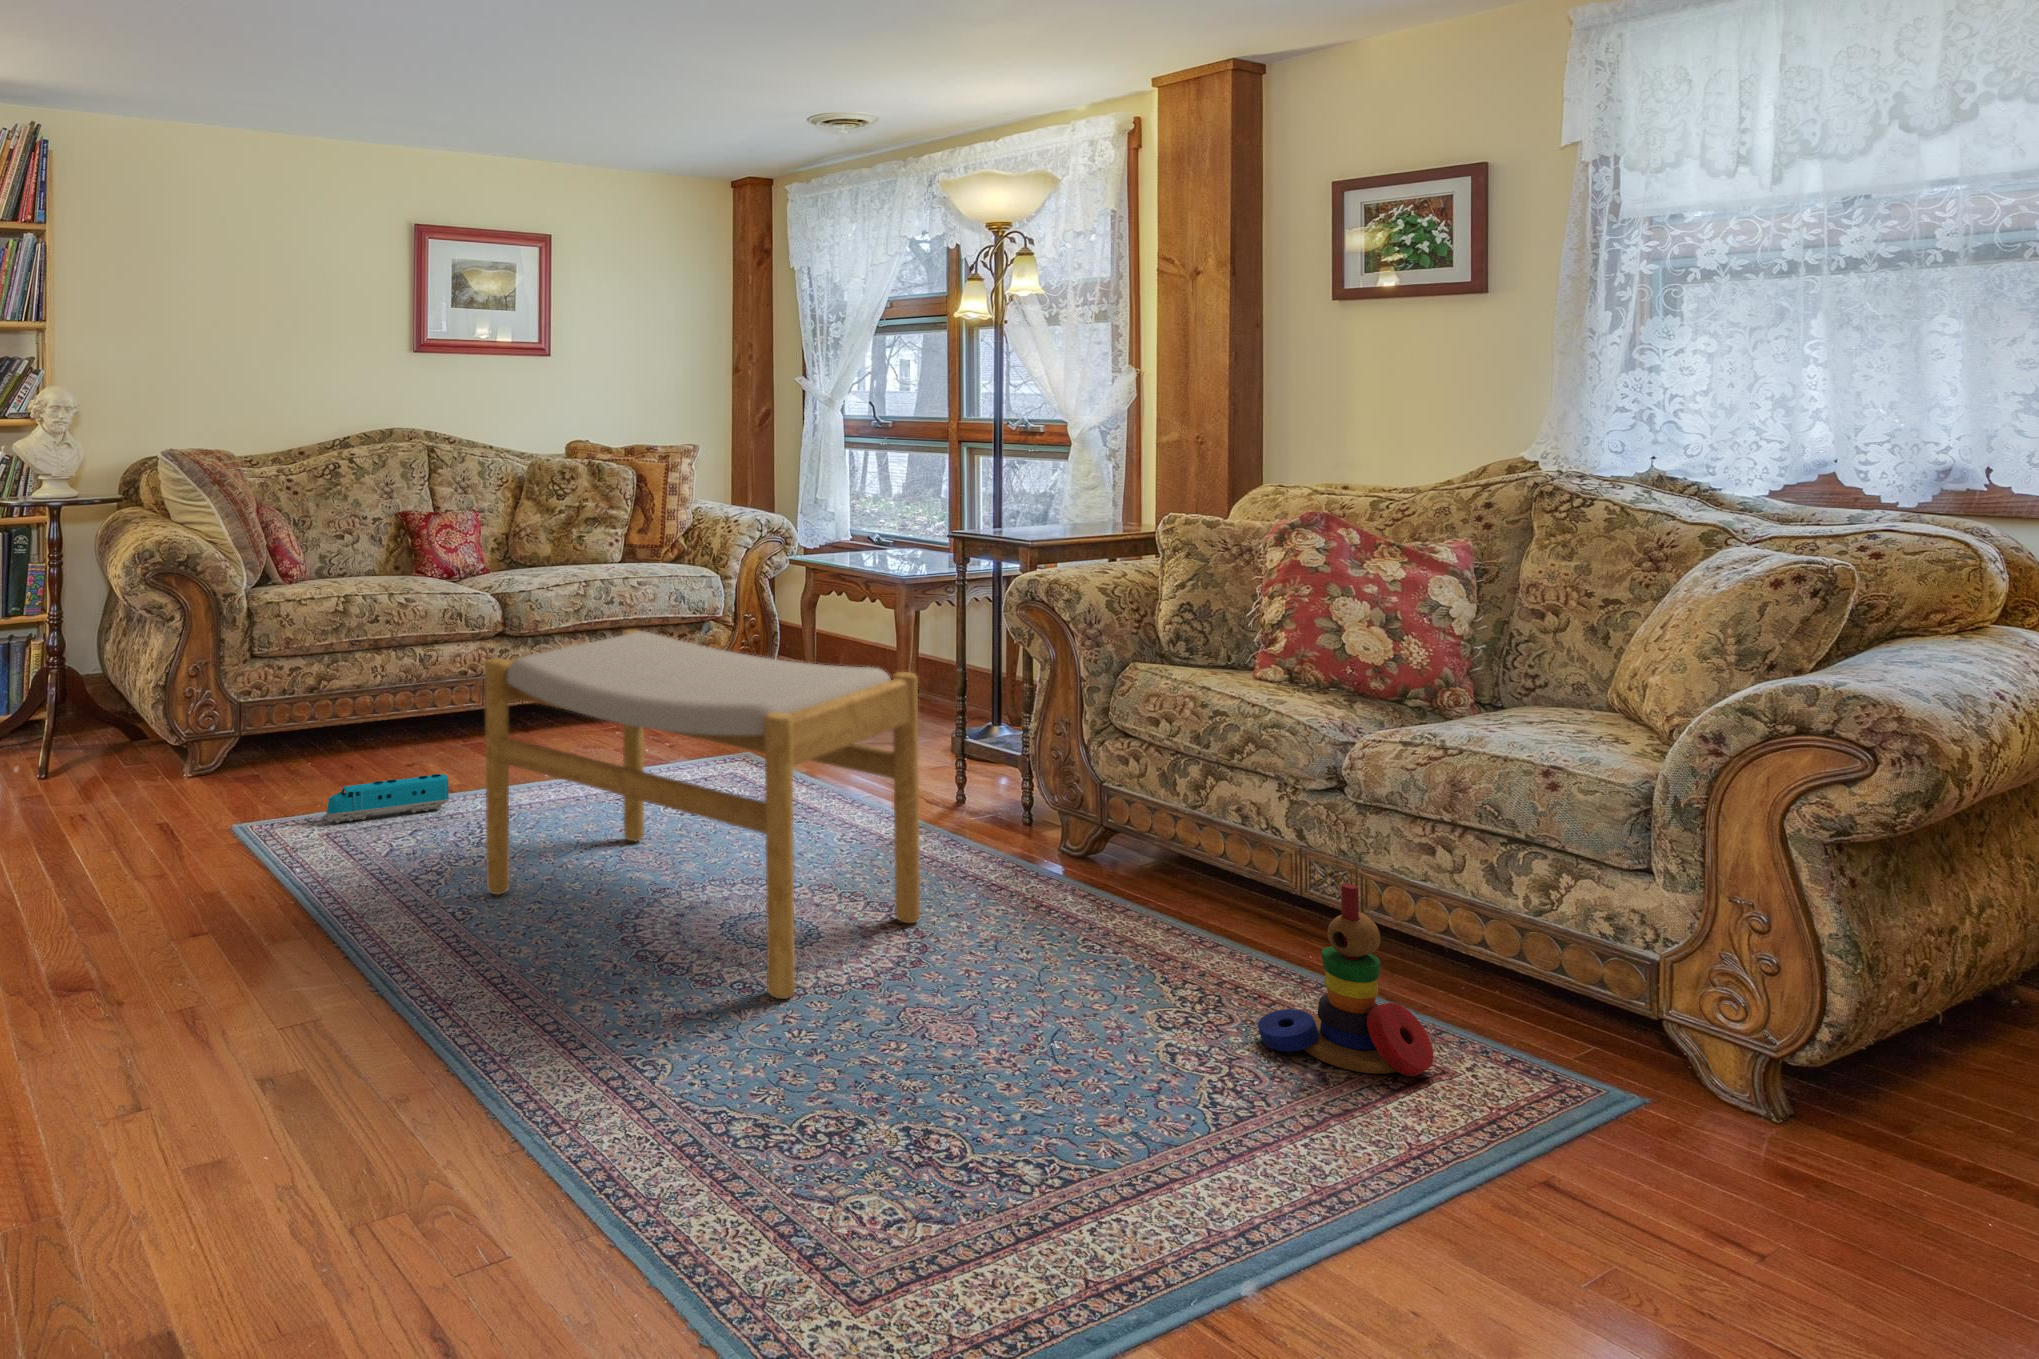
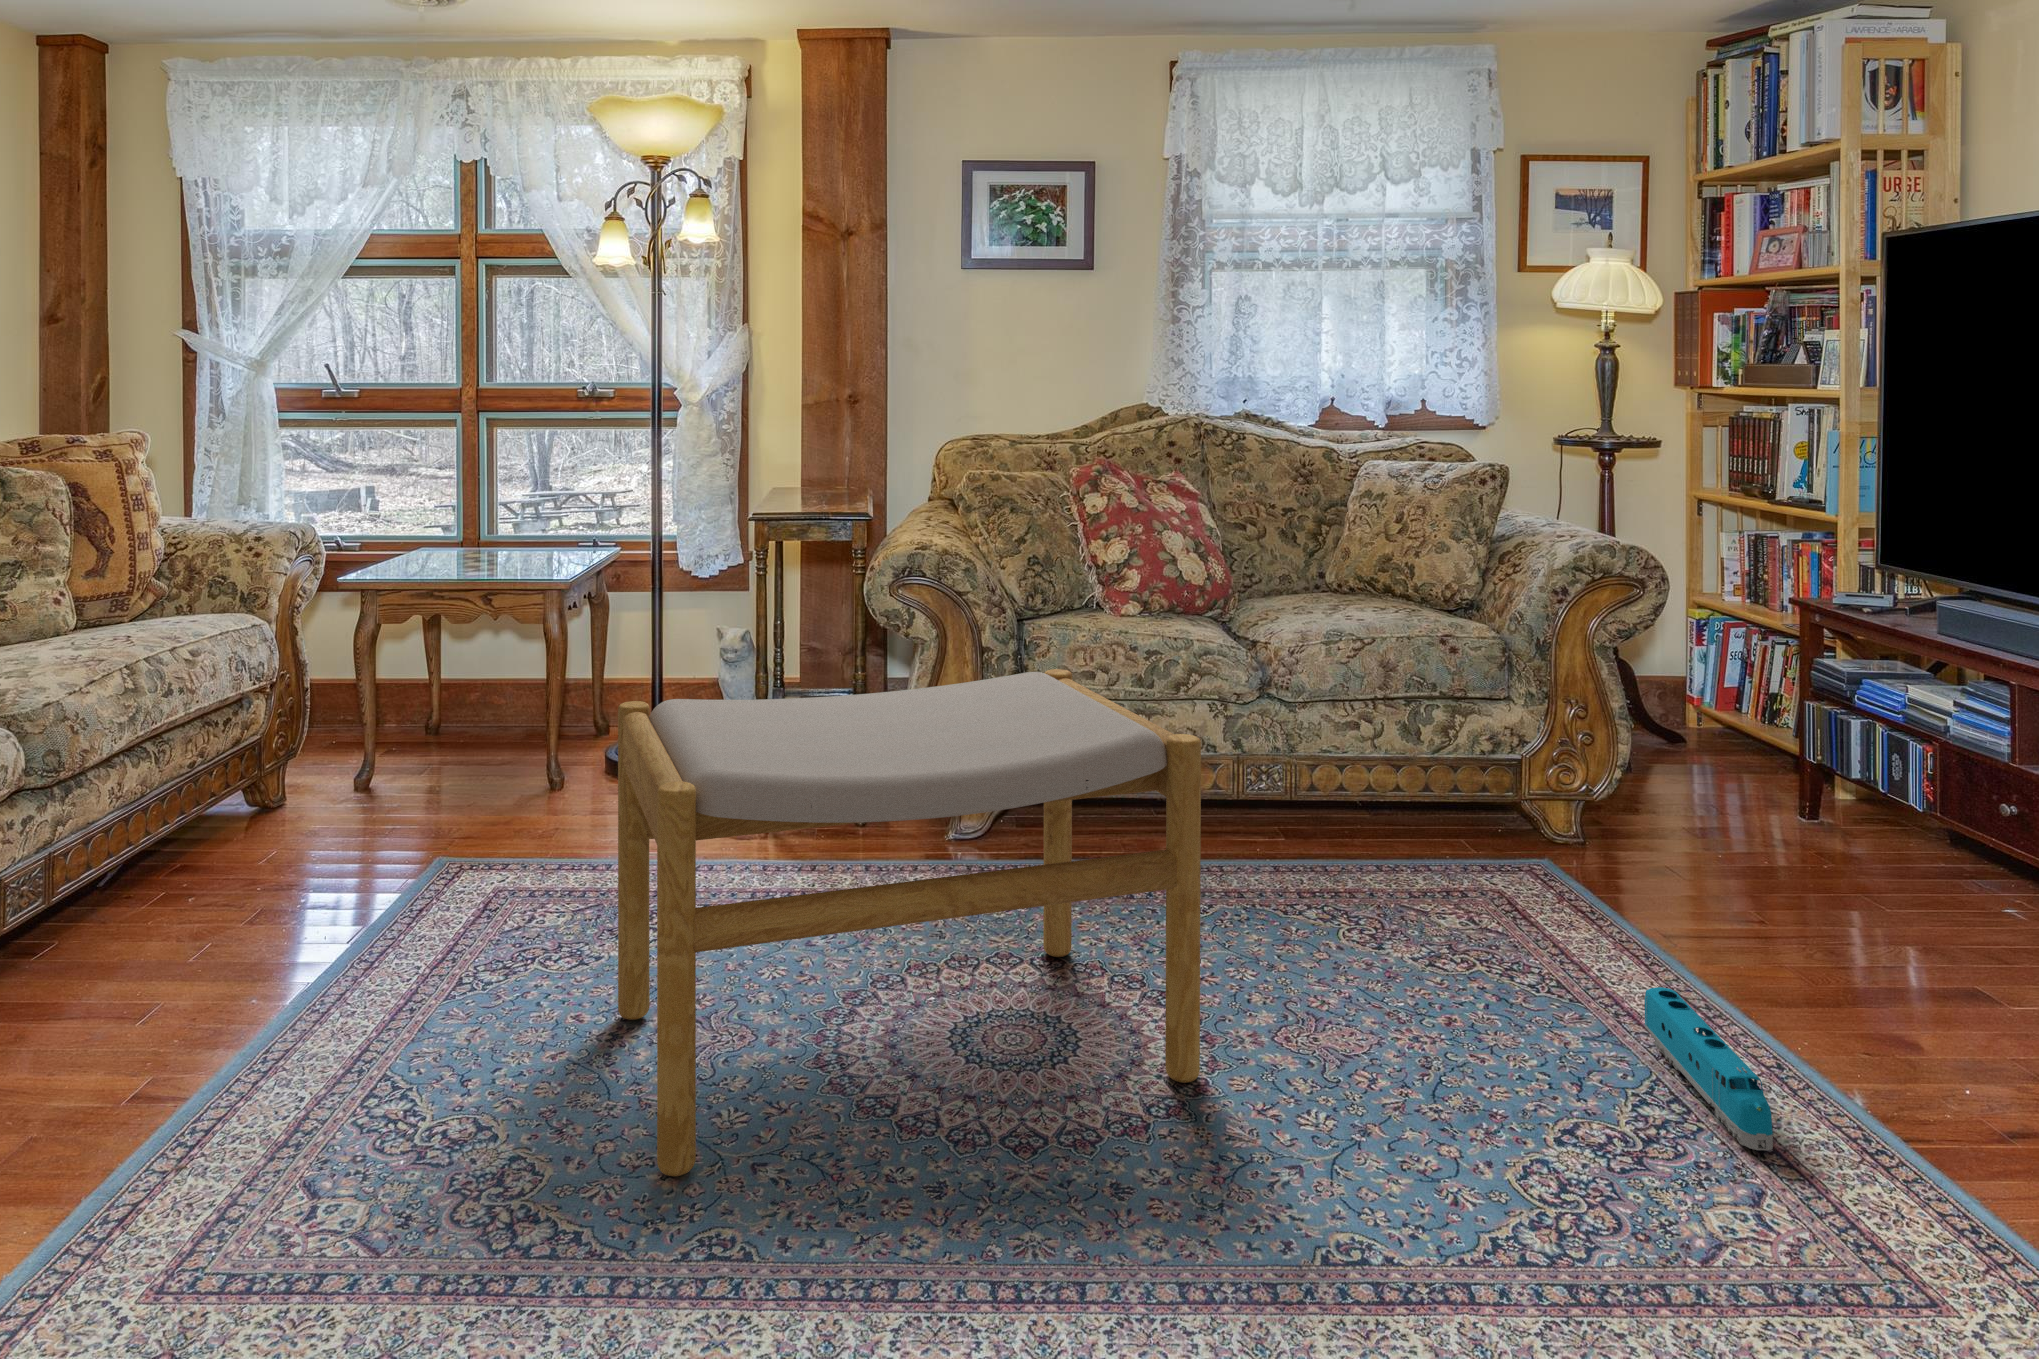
toy train: present [325,774,449,823] -> present [1645,987,1773,1150]
stacking toy: present [1258,883,1433,1077] -> none [1391,759,1499,918]

